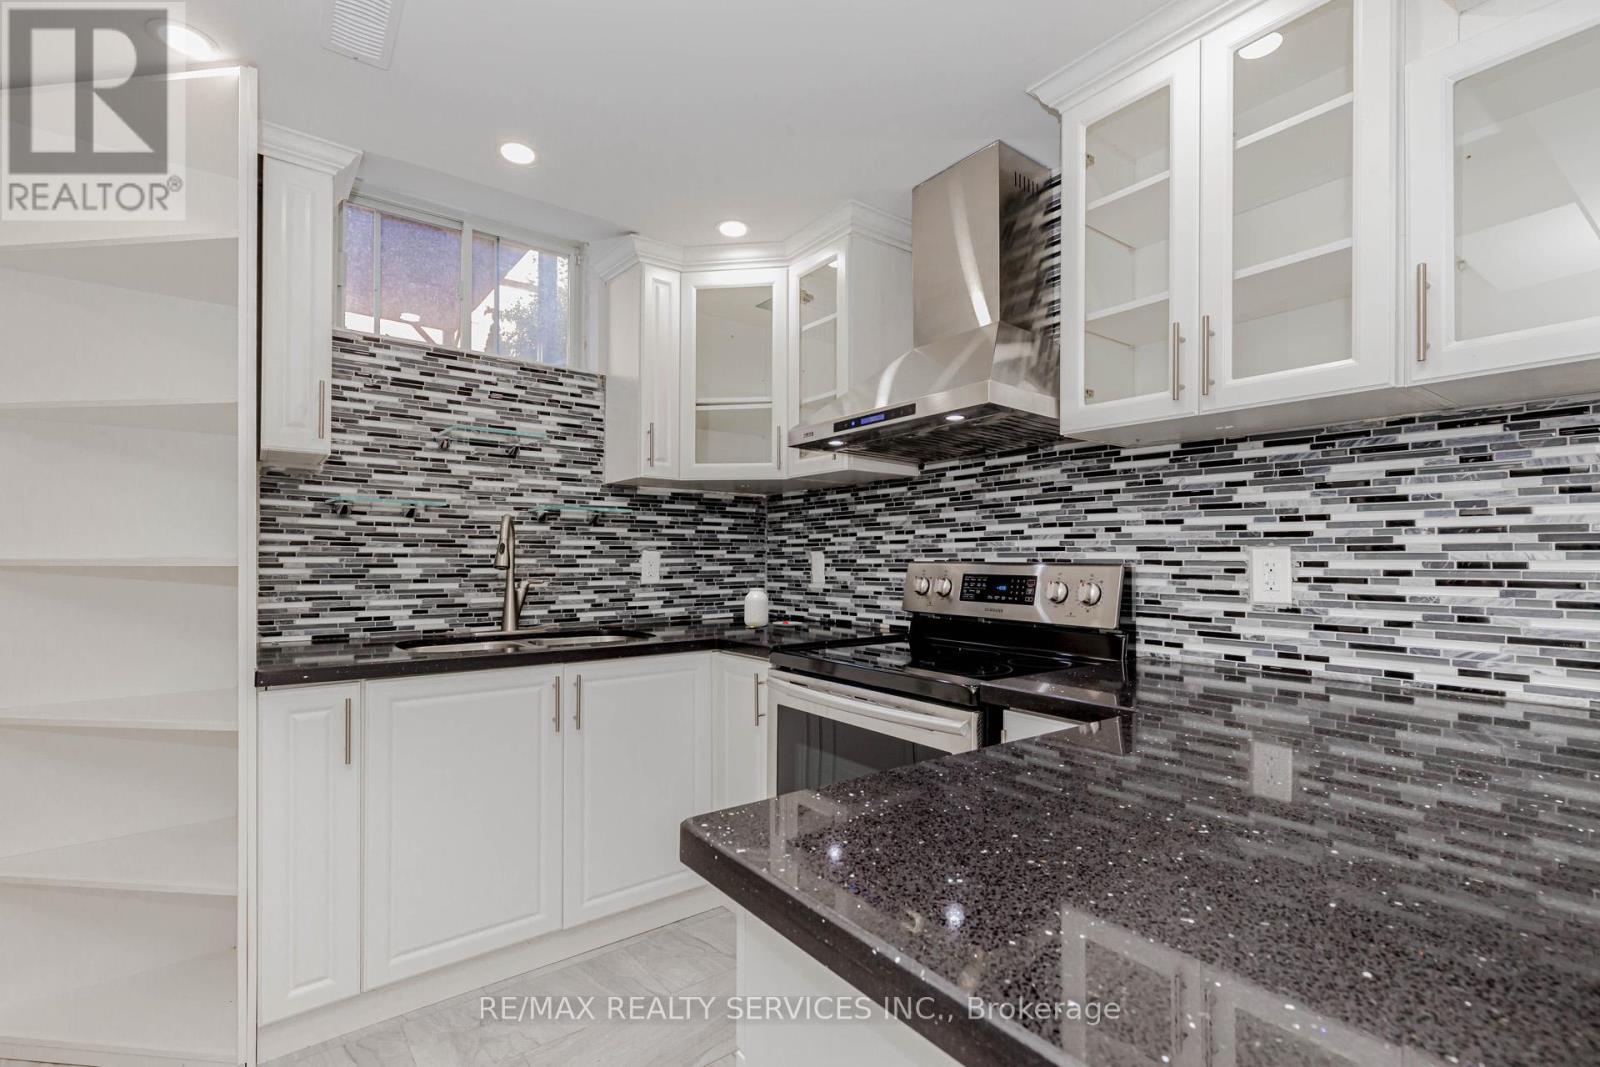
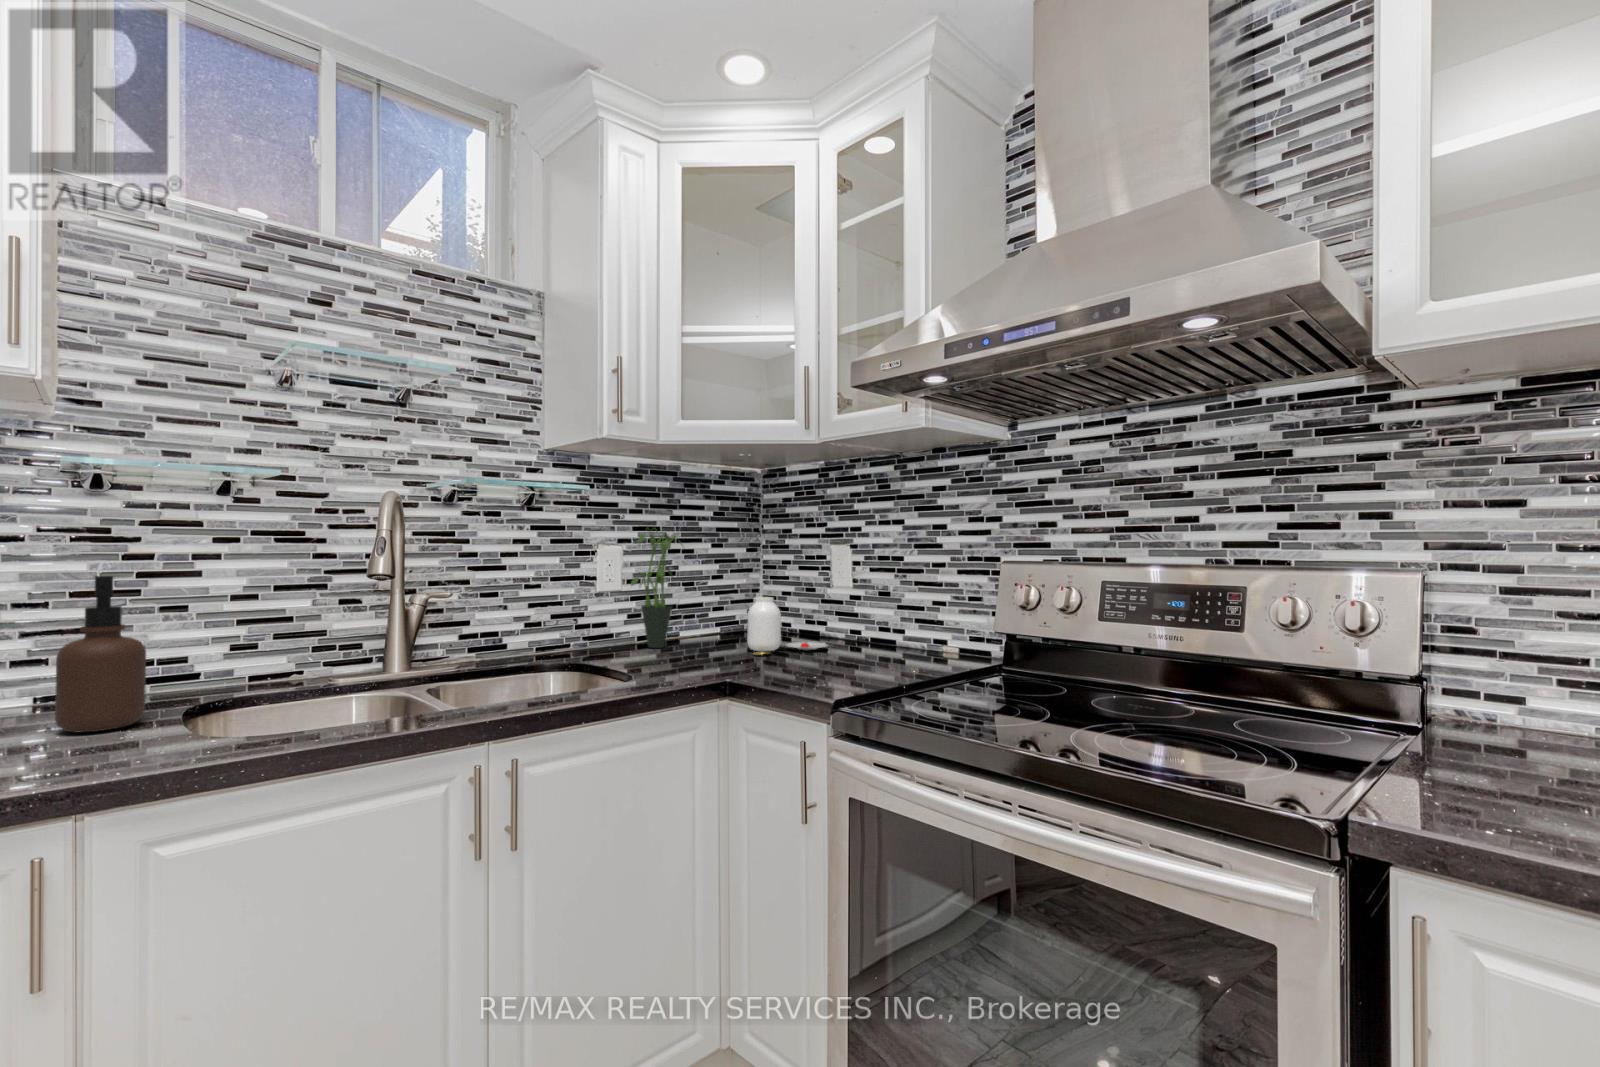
potted plant: none [664,538,703,624] -> present [631,534,676,648]
soap dispenser: none [333,564,377,649] -> present [55,576,146,732]

